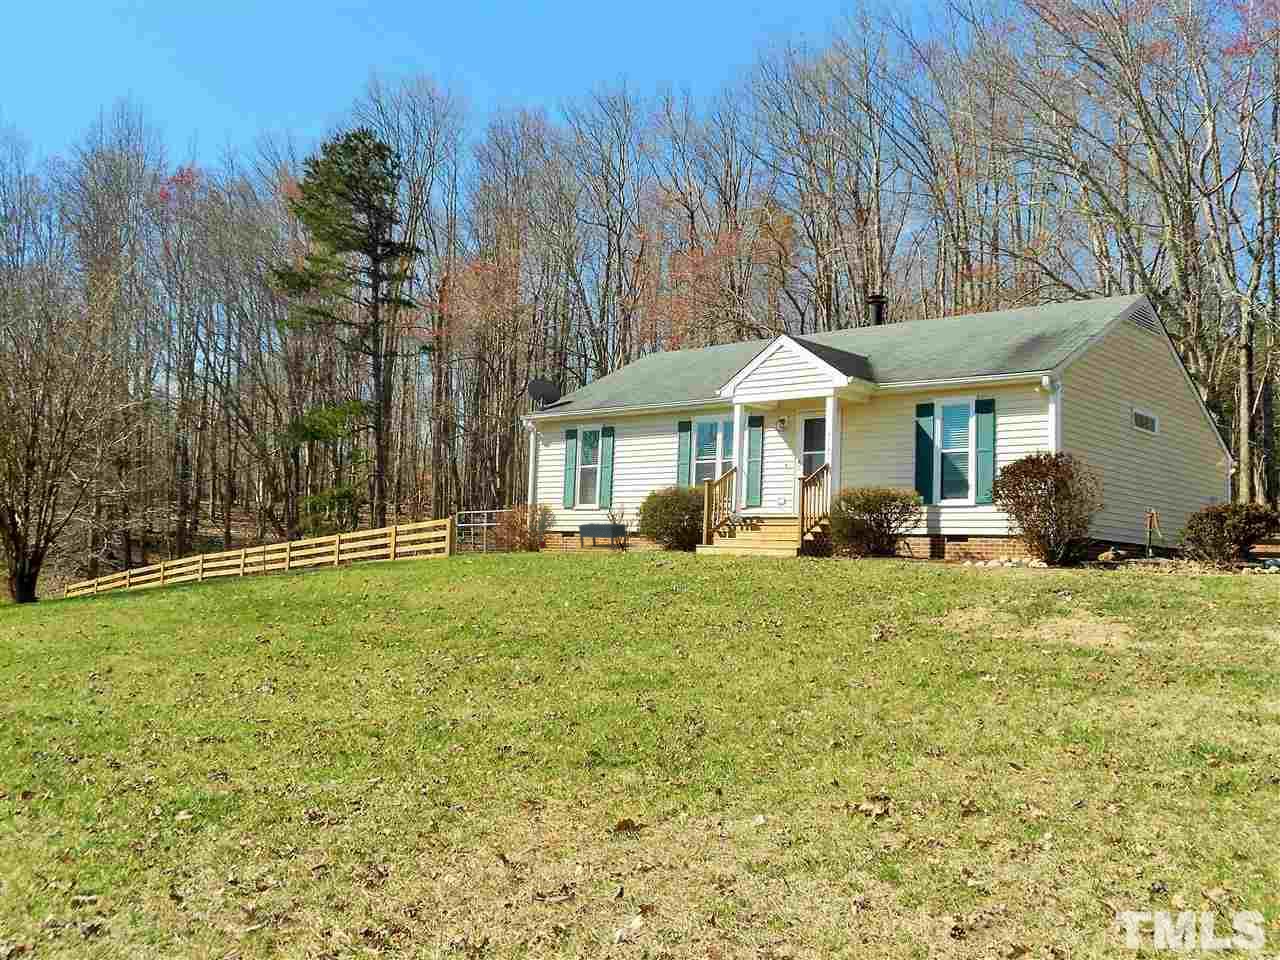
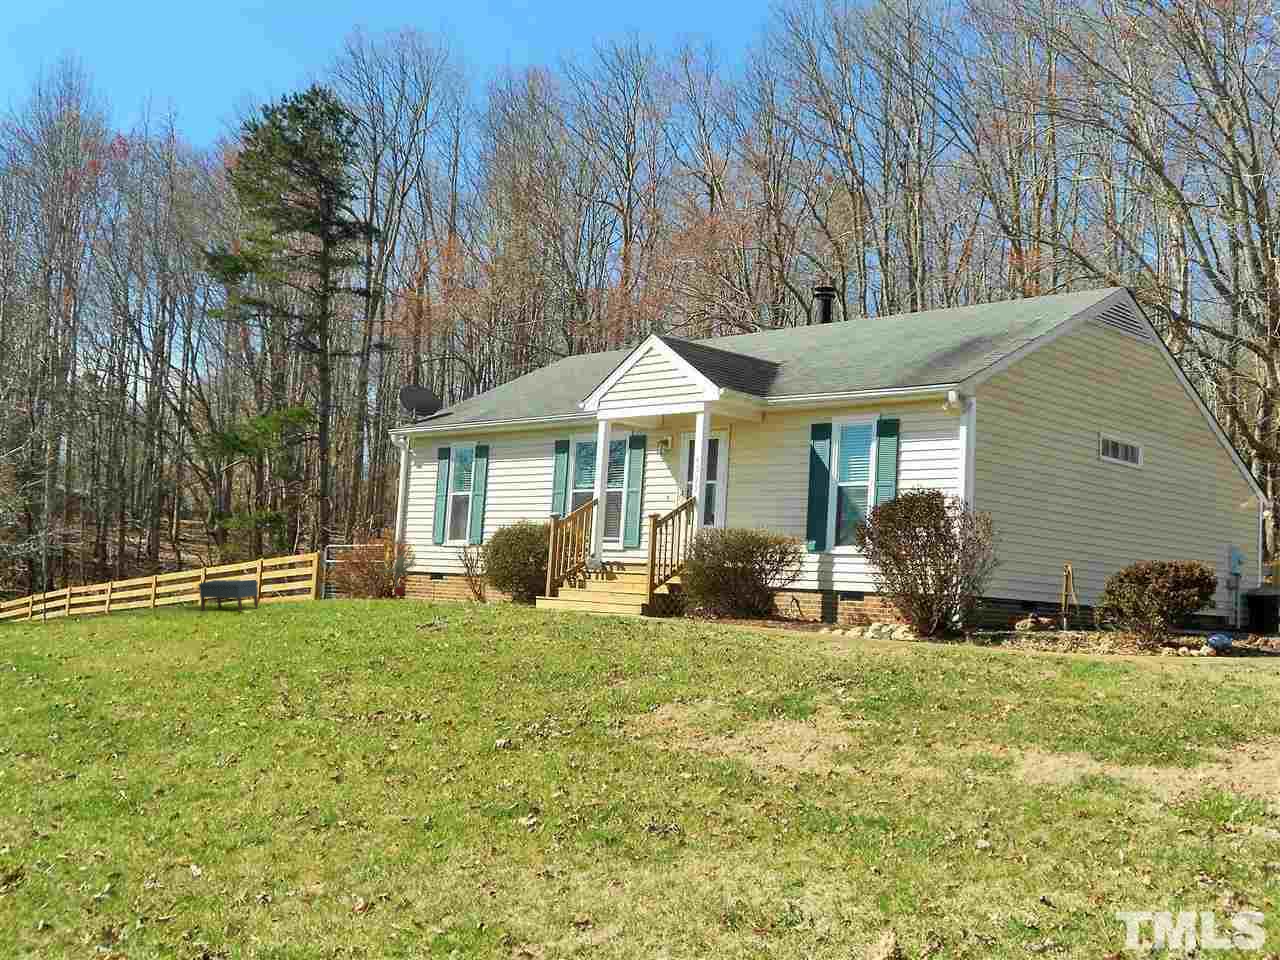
bench: present [579,523,626,549] -> present [199,580,258,612]

